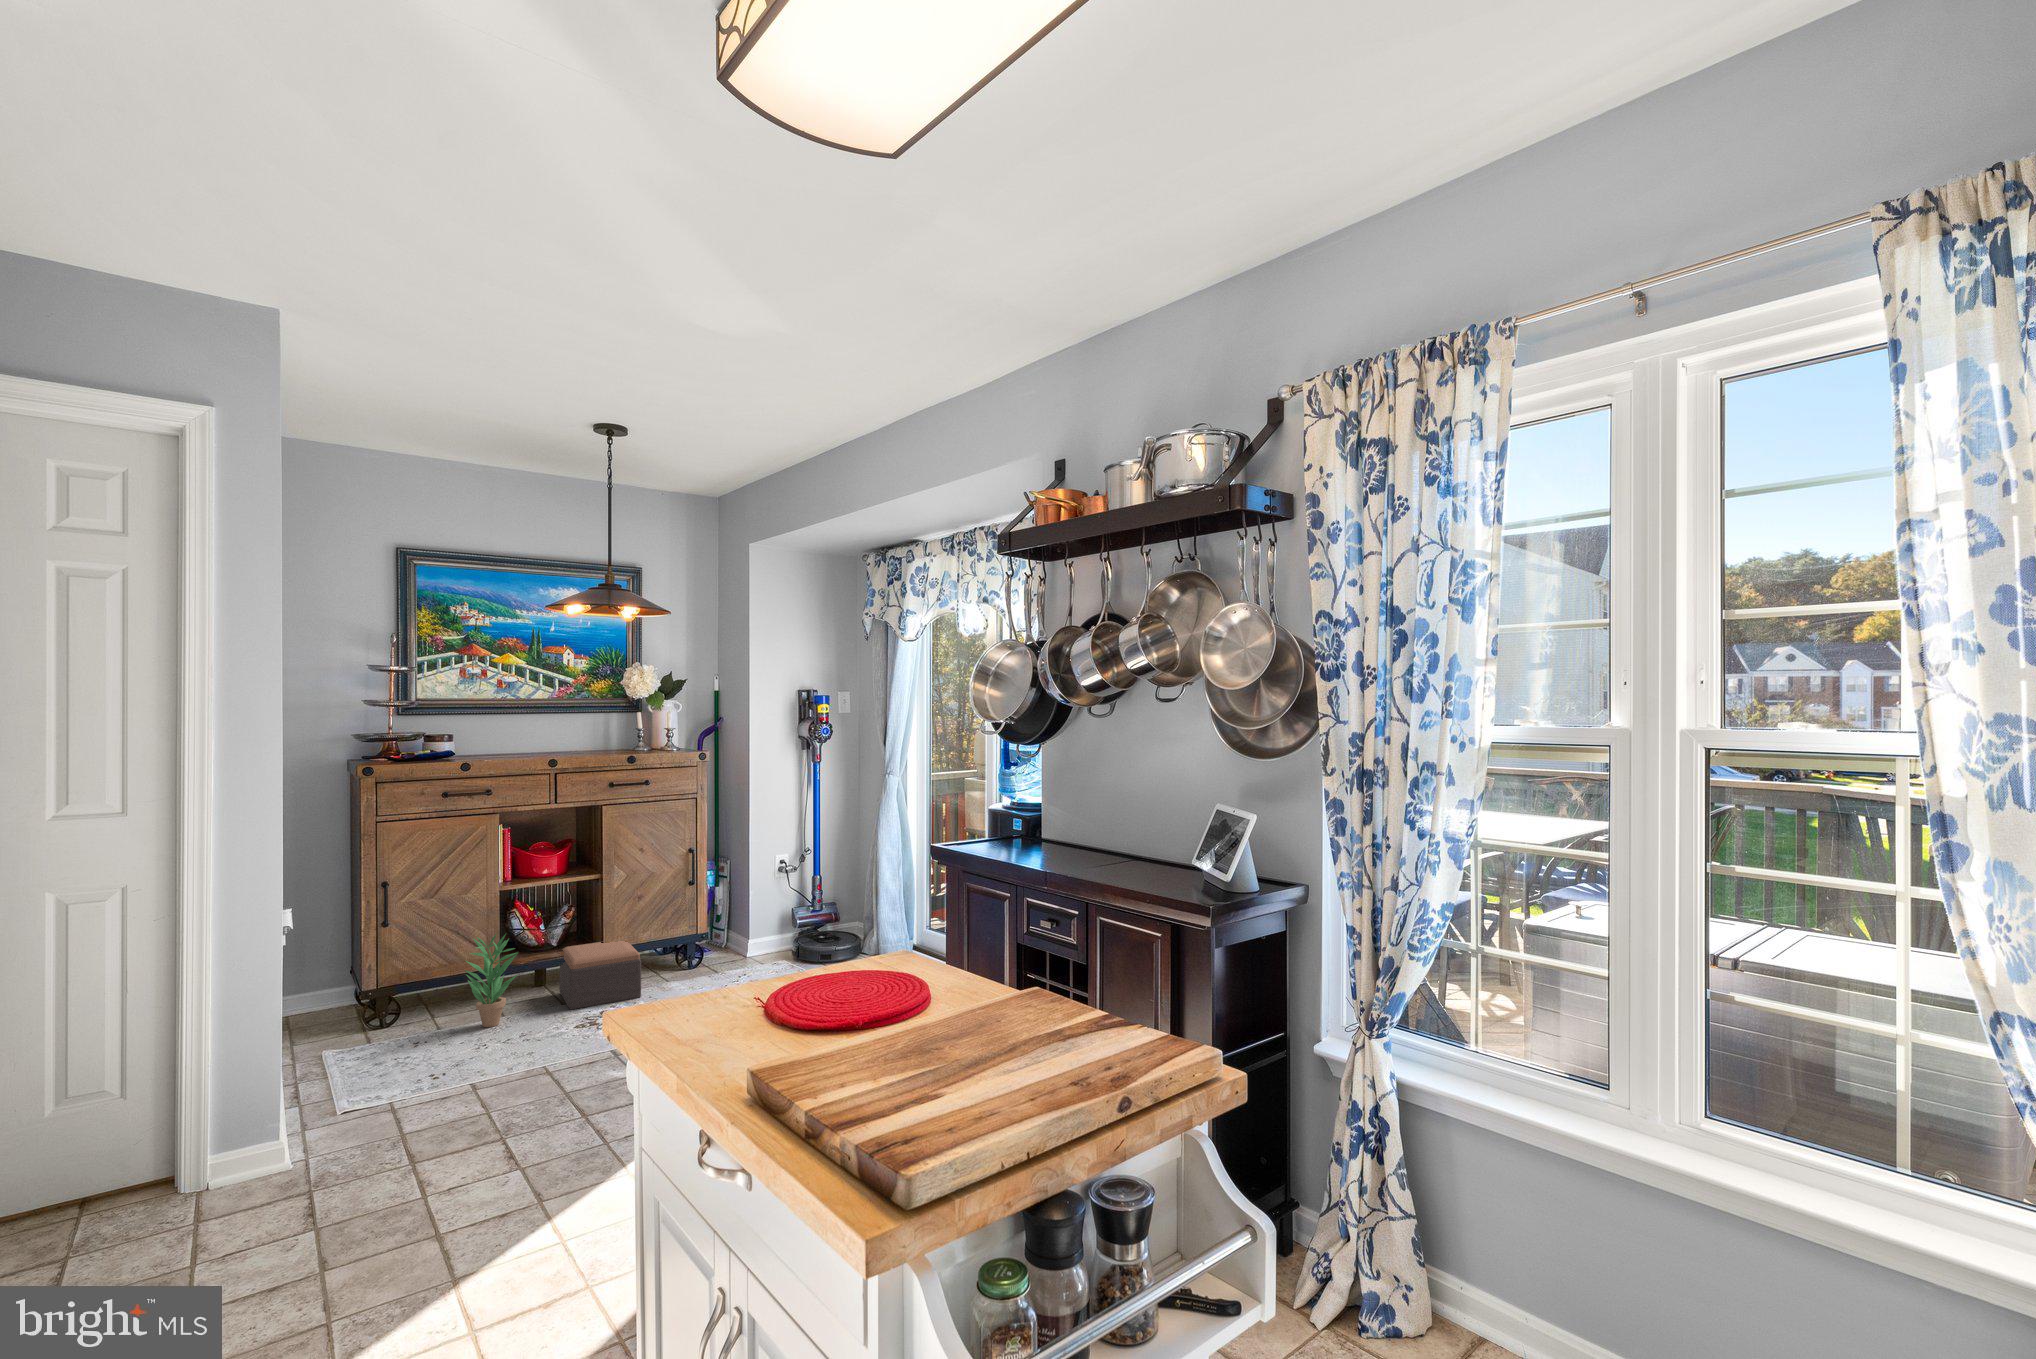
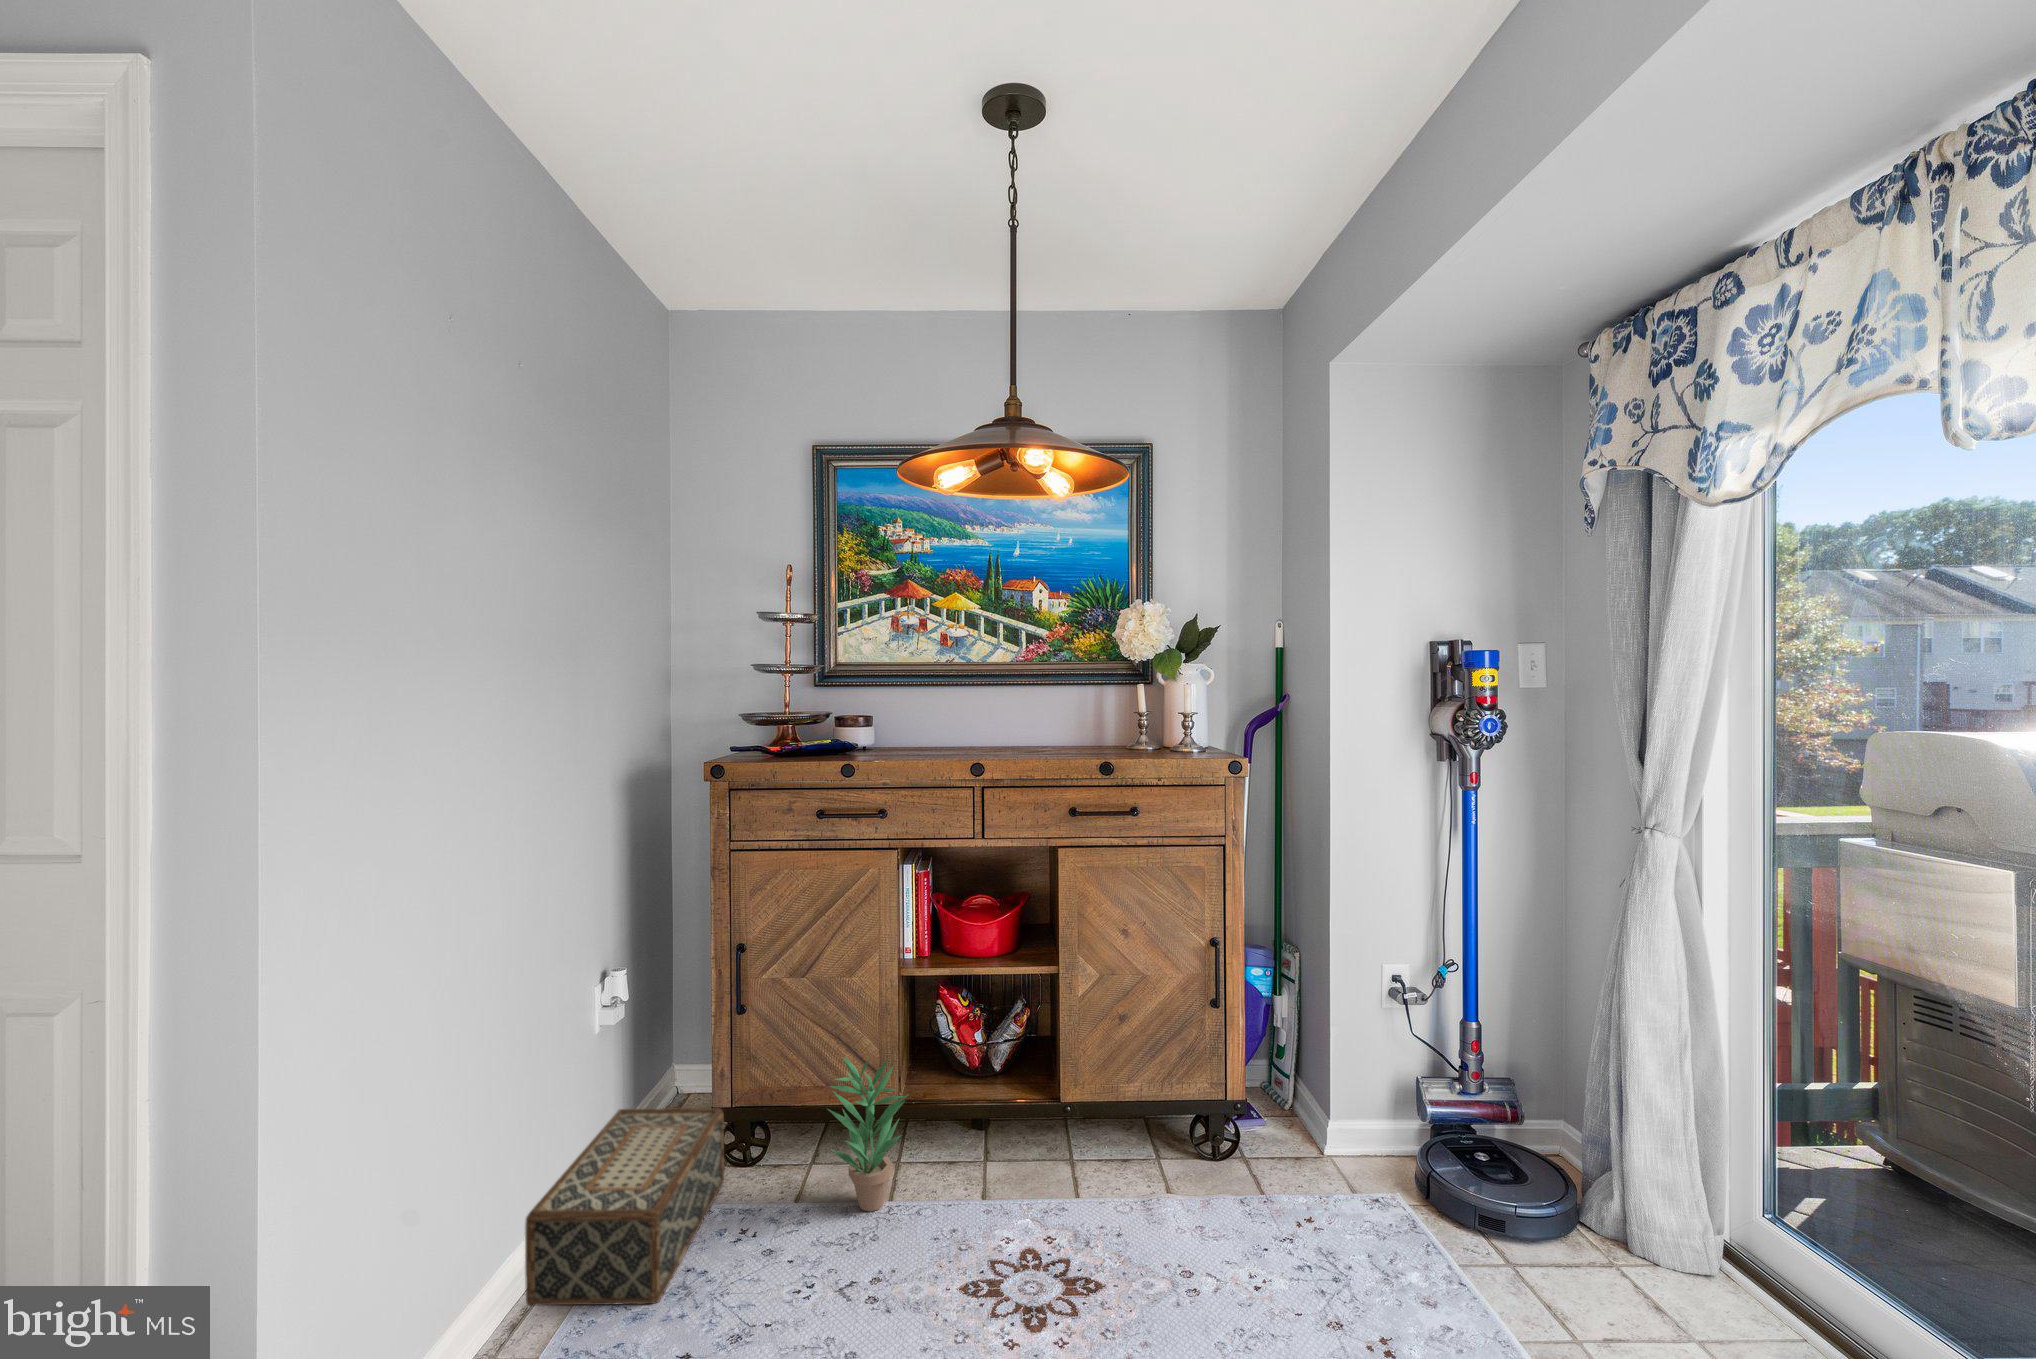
footstool: present [559,939,641,1010] -> none [991,1078,1111,1214]
woven basket: none [284,991,389,1100] -> present [525,1108,724,1305]

